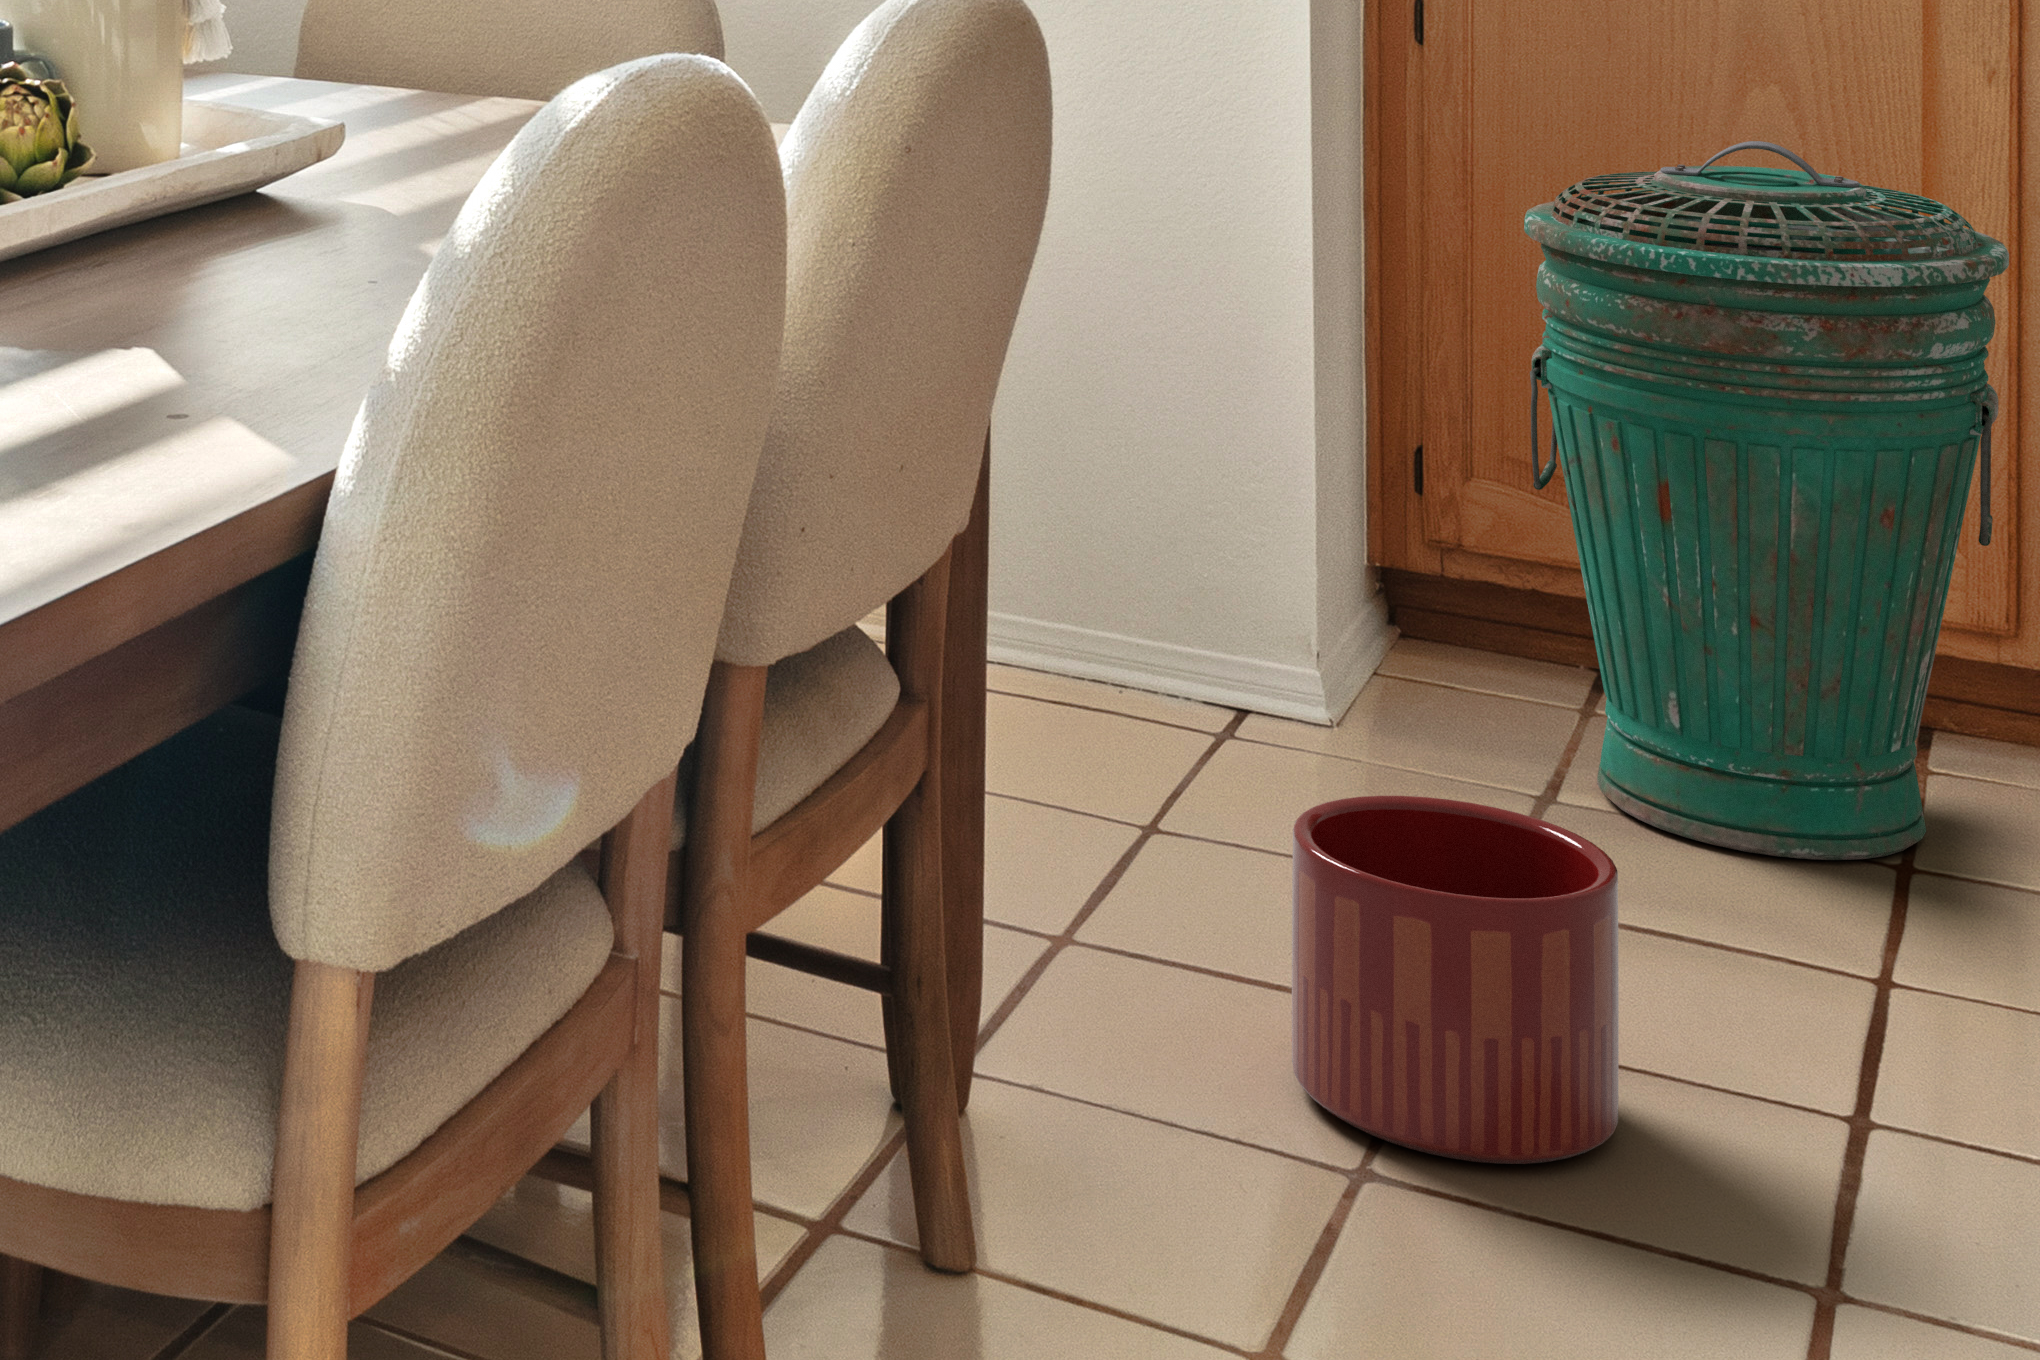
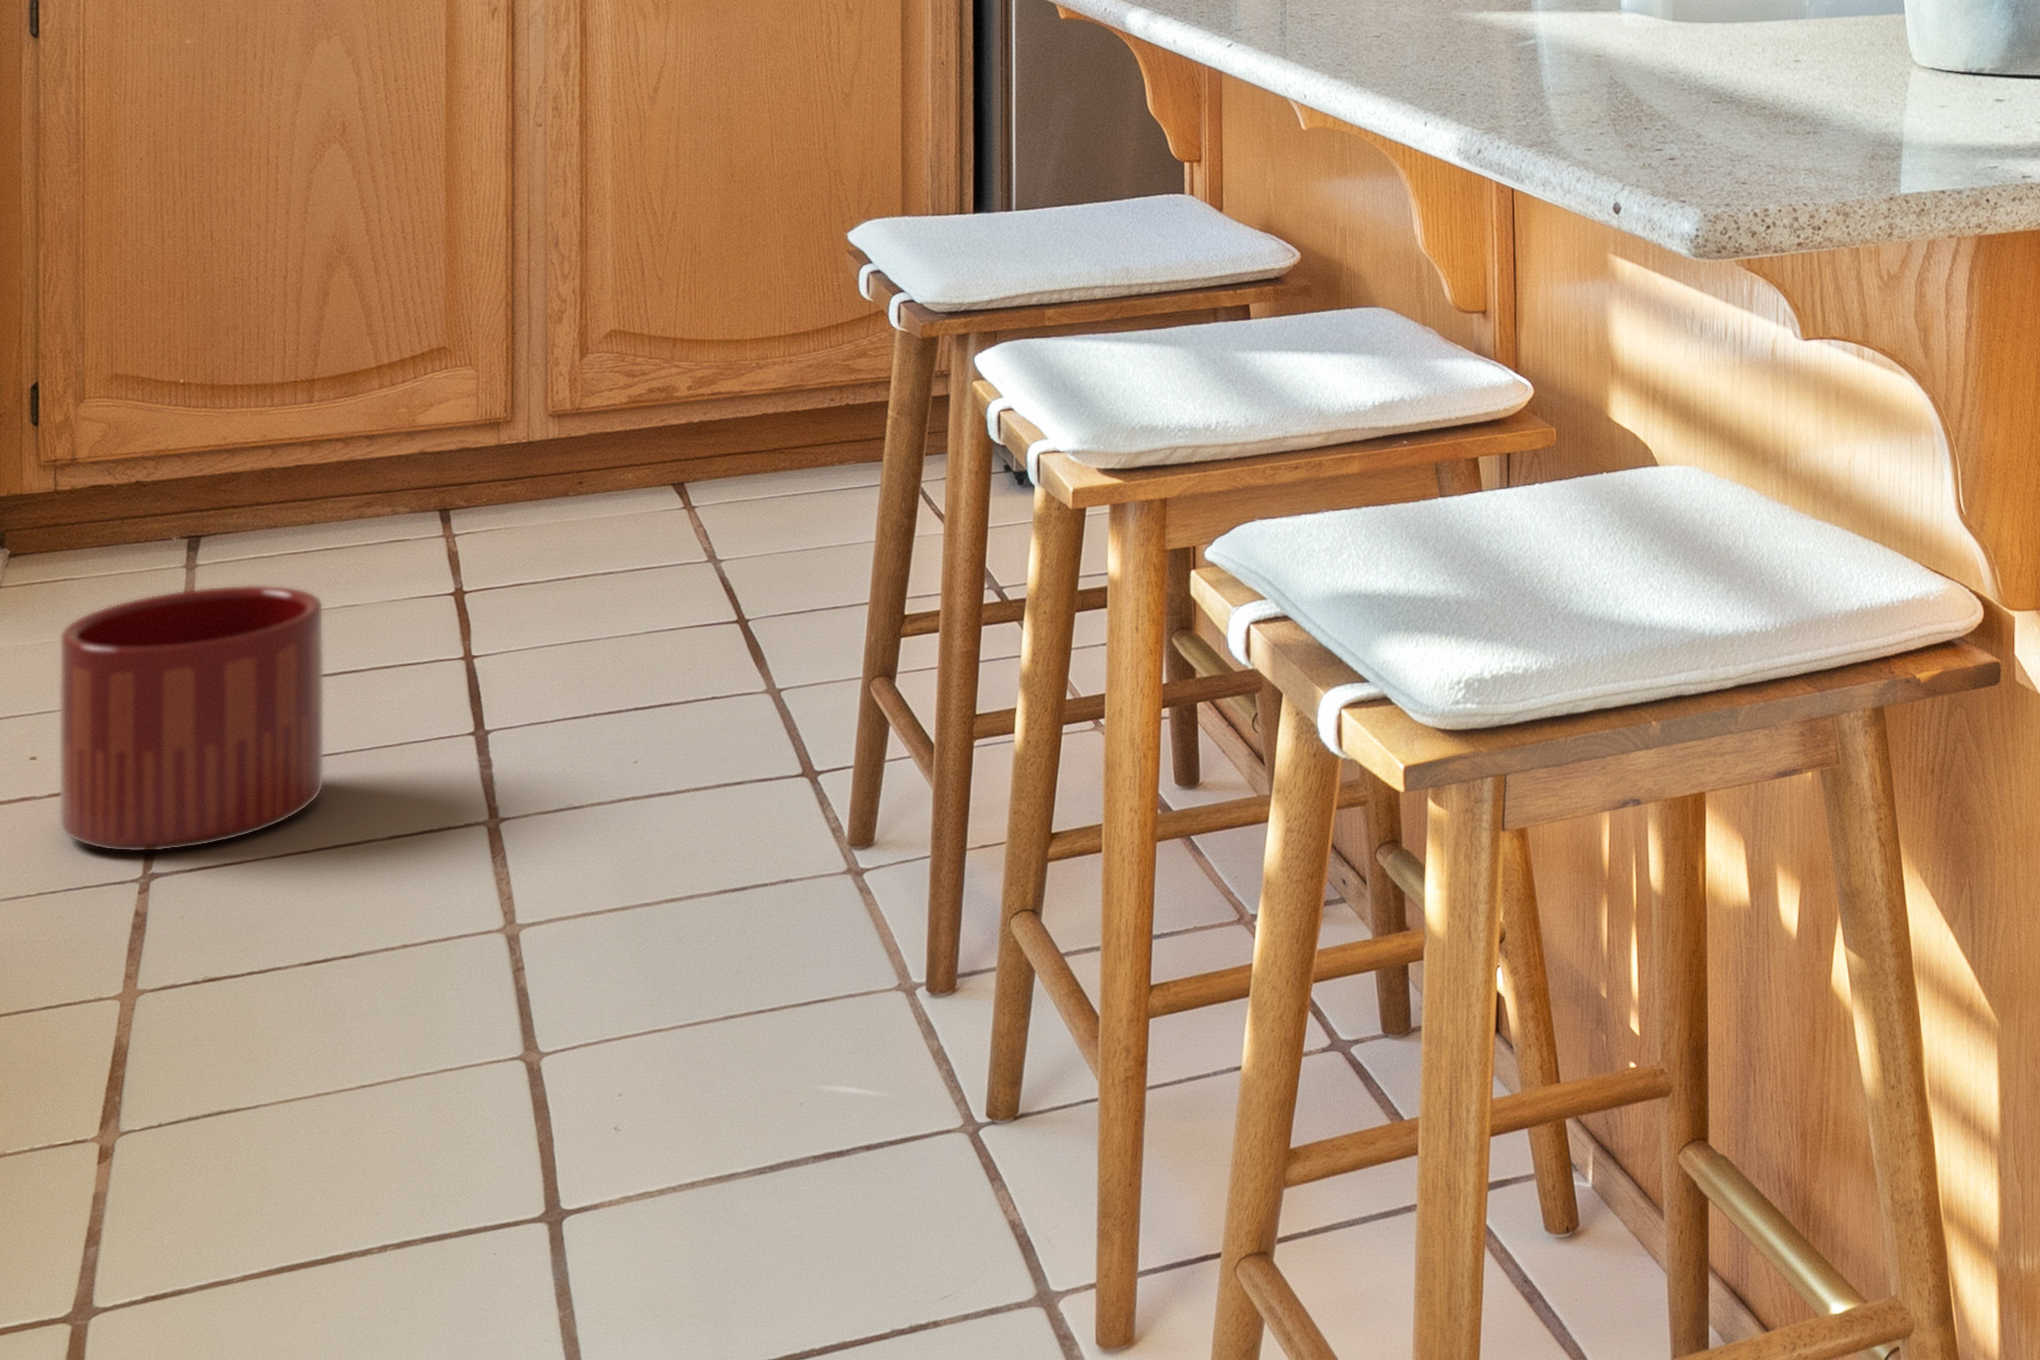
trash can: present [1524,141,2009,860] -> none [154,75,521,617]

